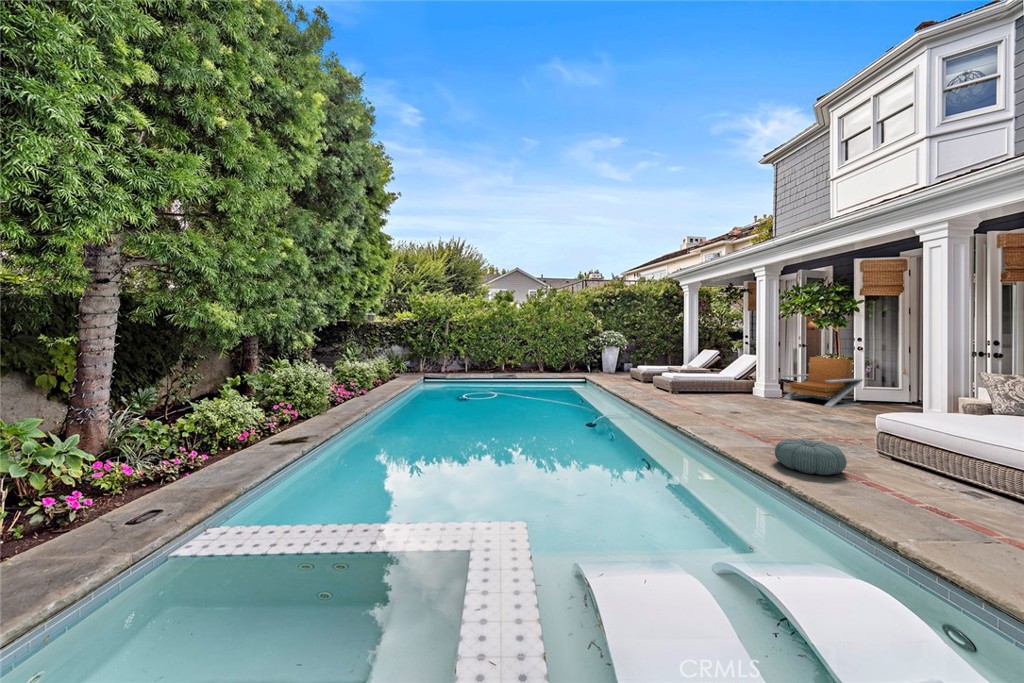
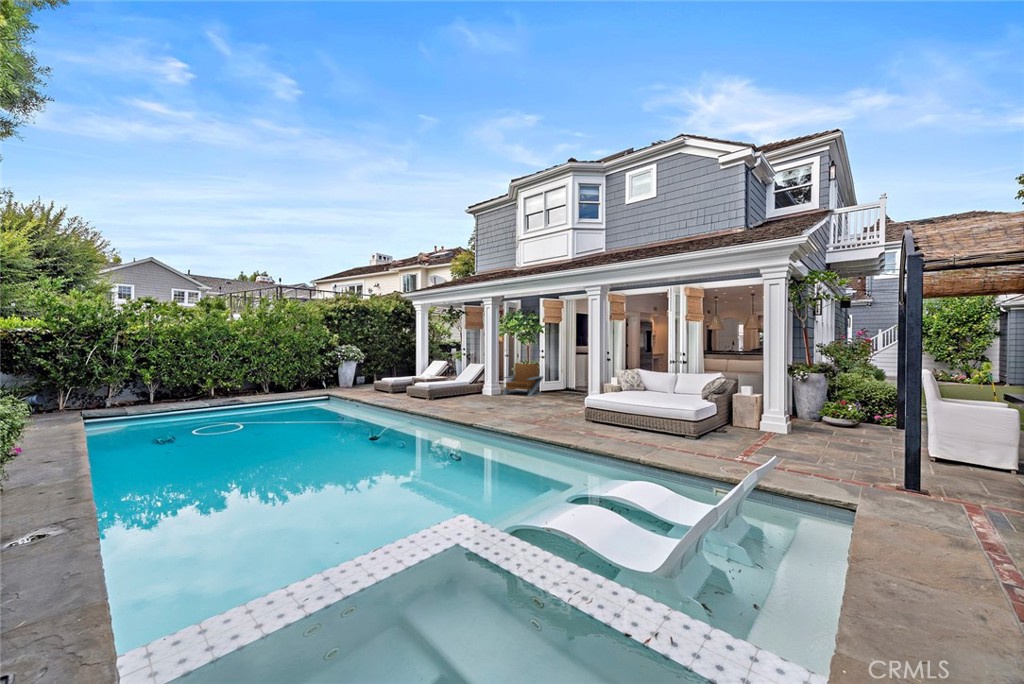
pouf: present [775,439,847,475] -> none [534,412,568,431]

